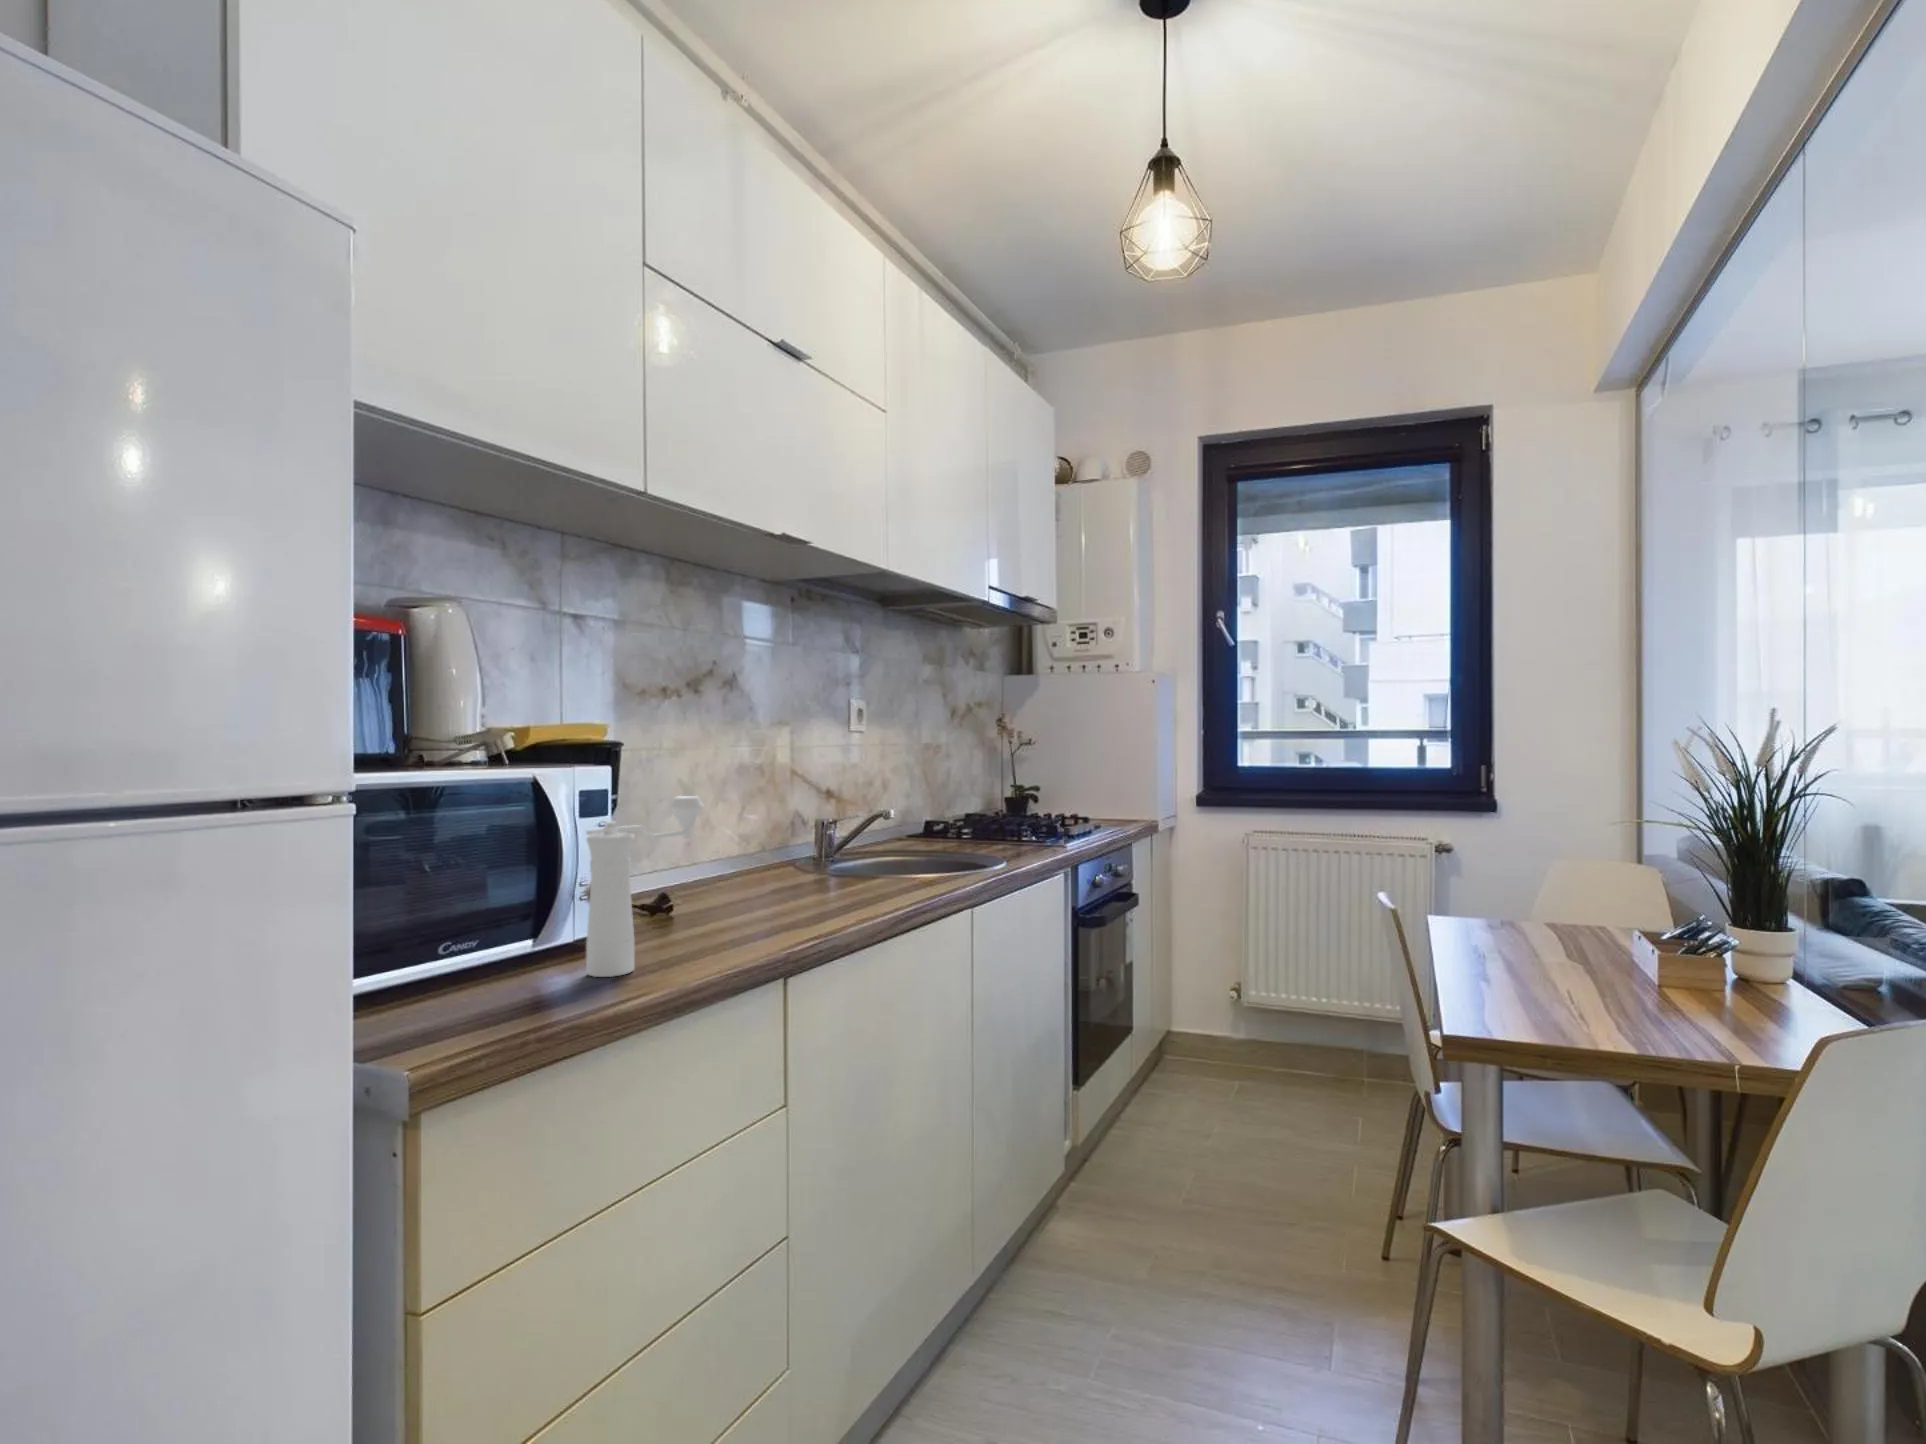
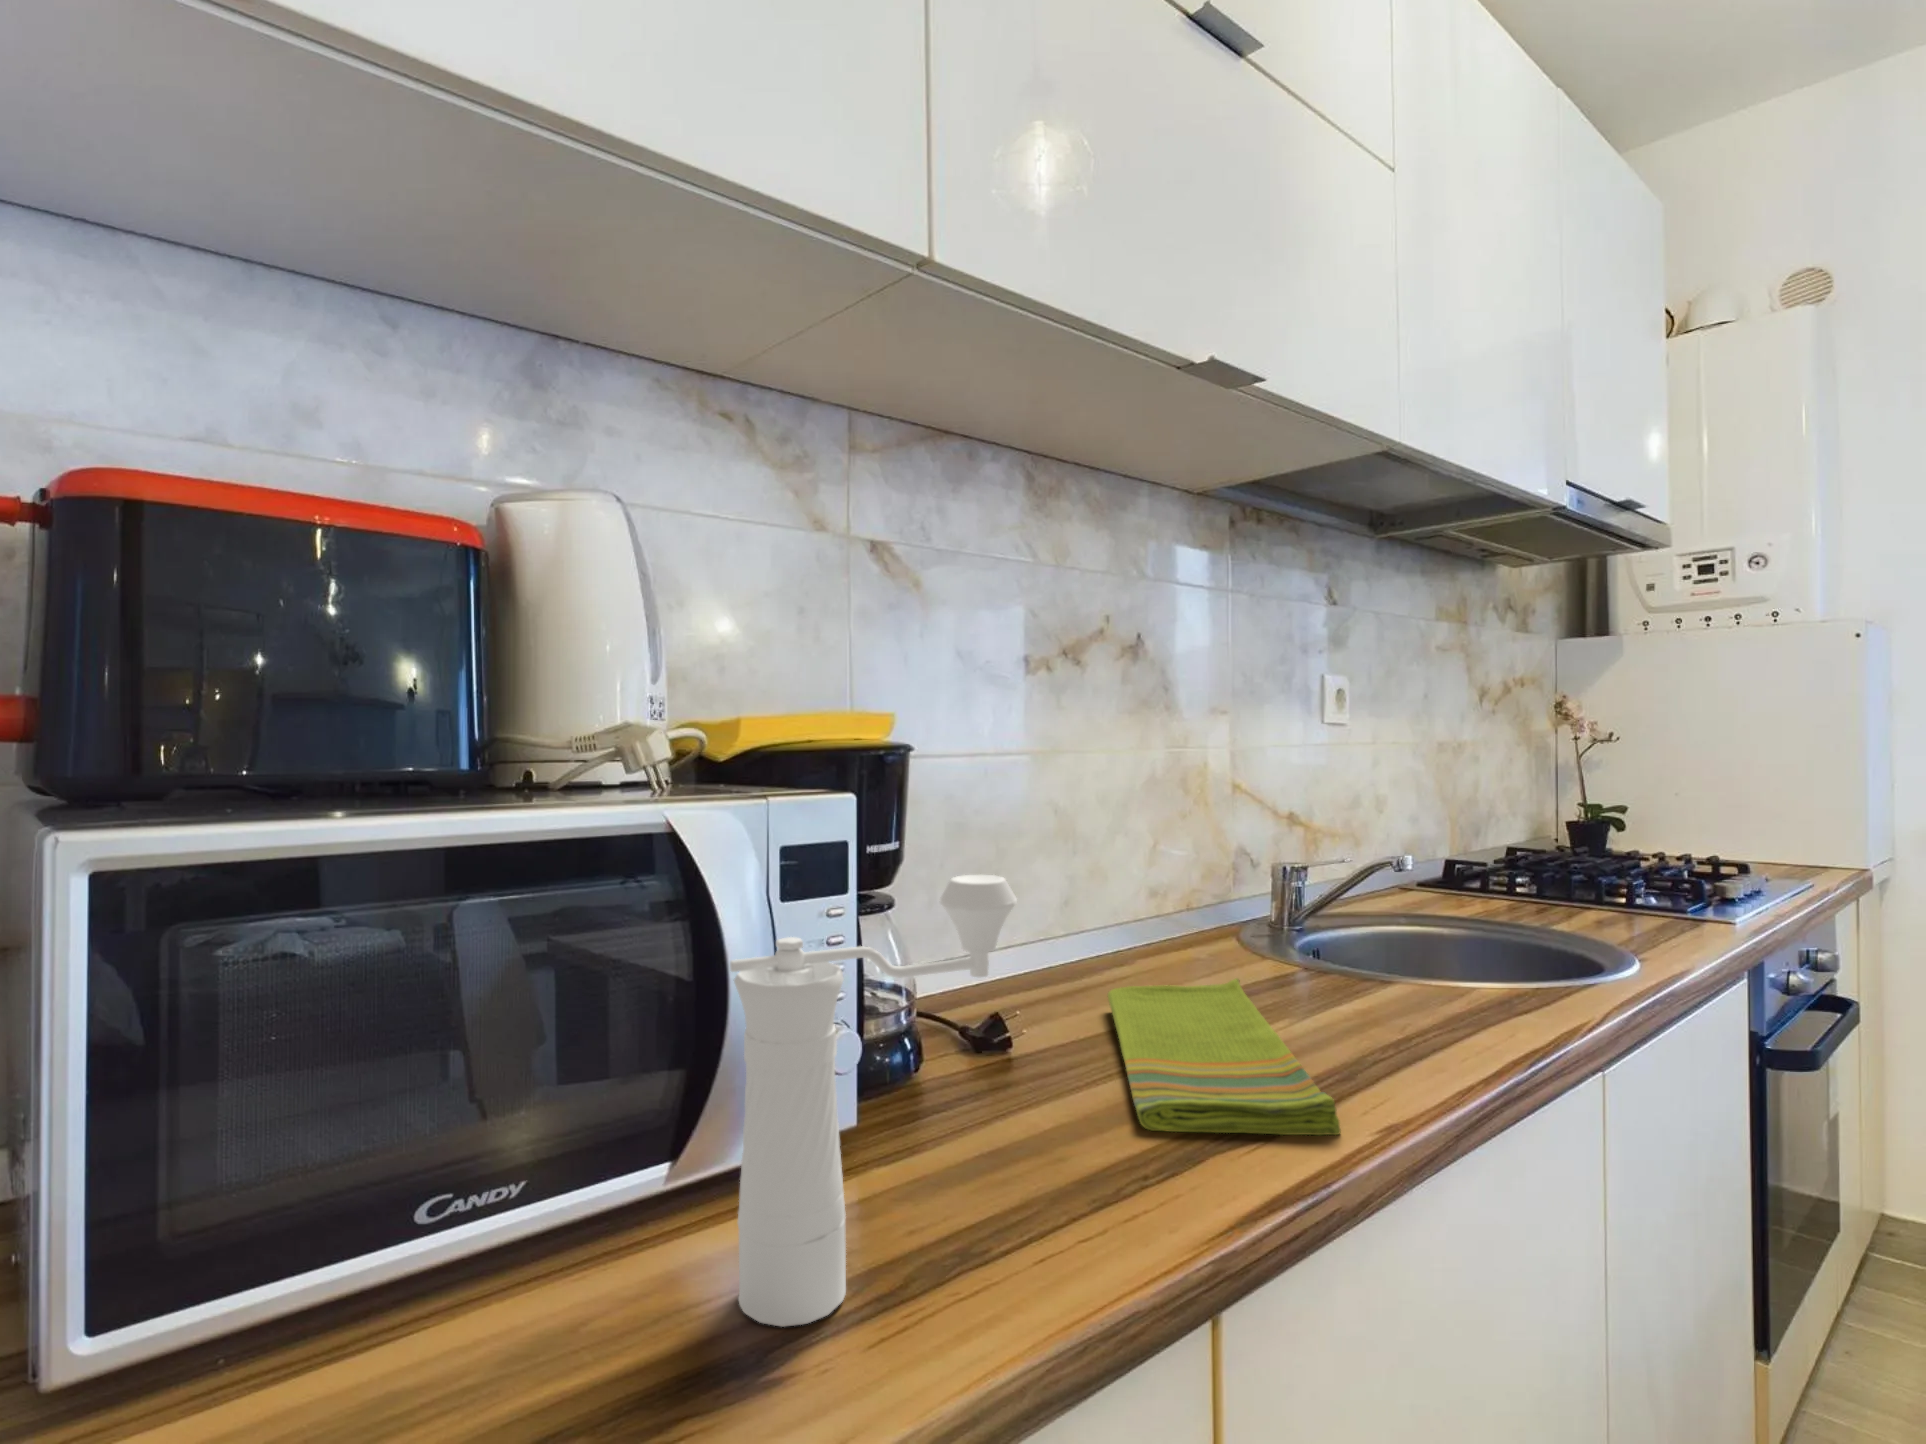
dish towel: none [721,874,839,928] -> present [1108,978,1340,1135]

